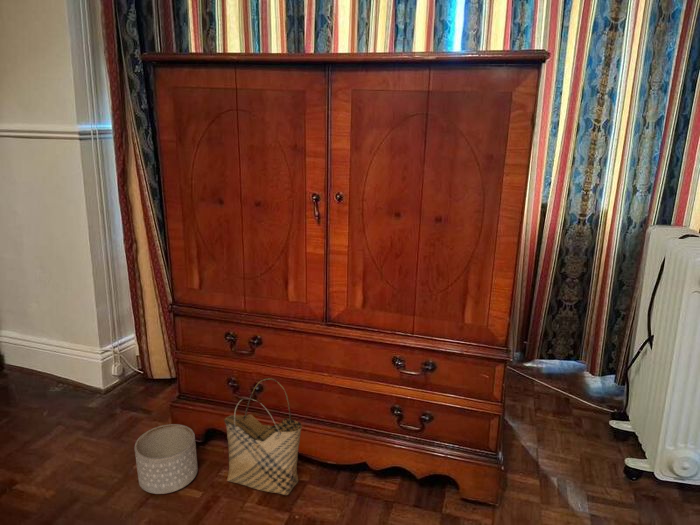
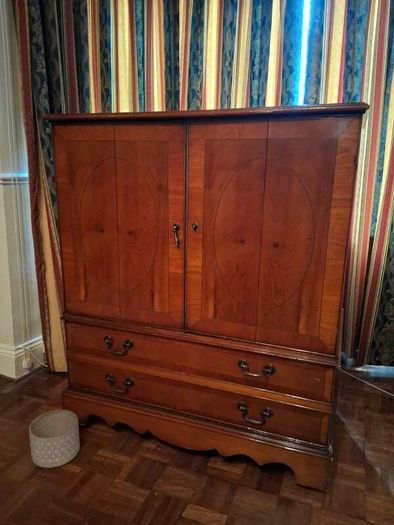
woven basket: present [224,378,302,495] -> none [101,375,163,474]

